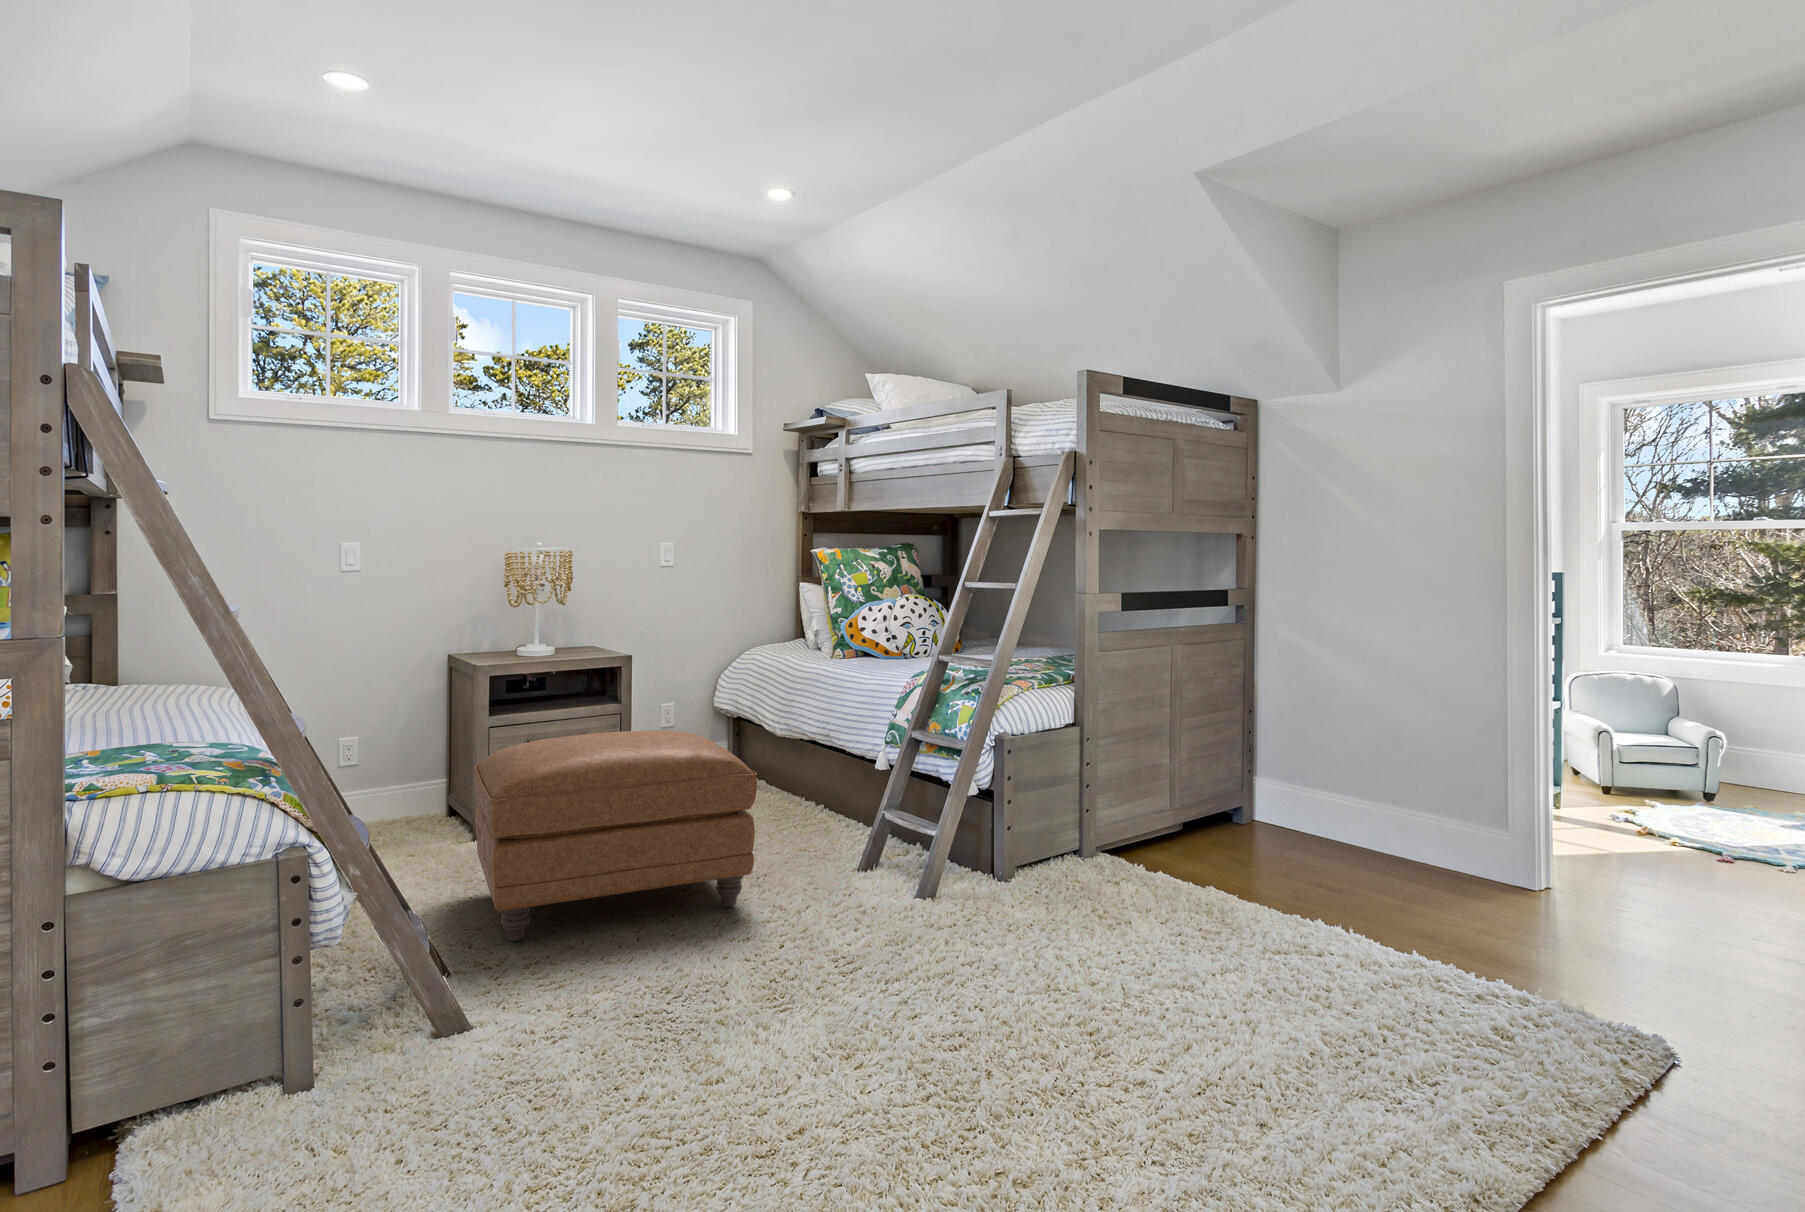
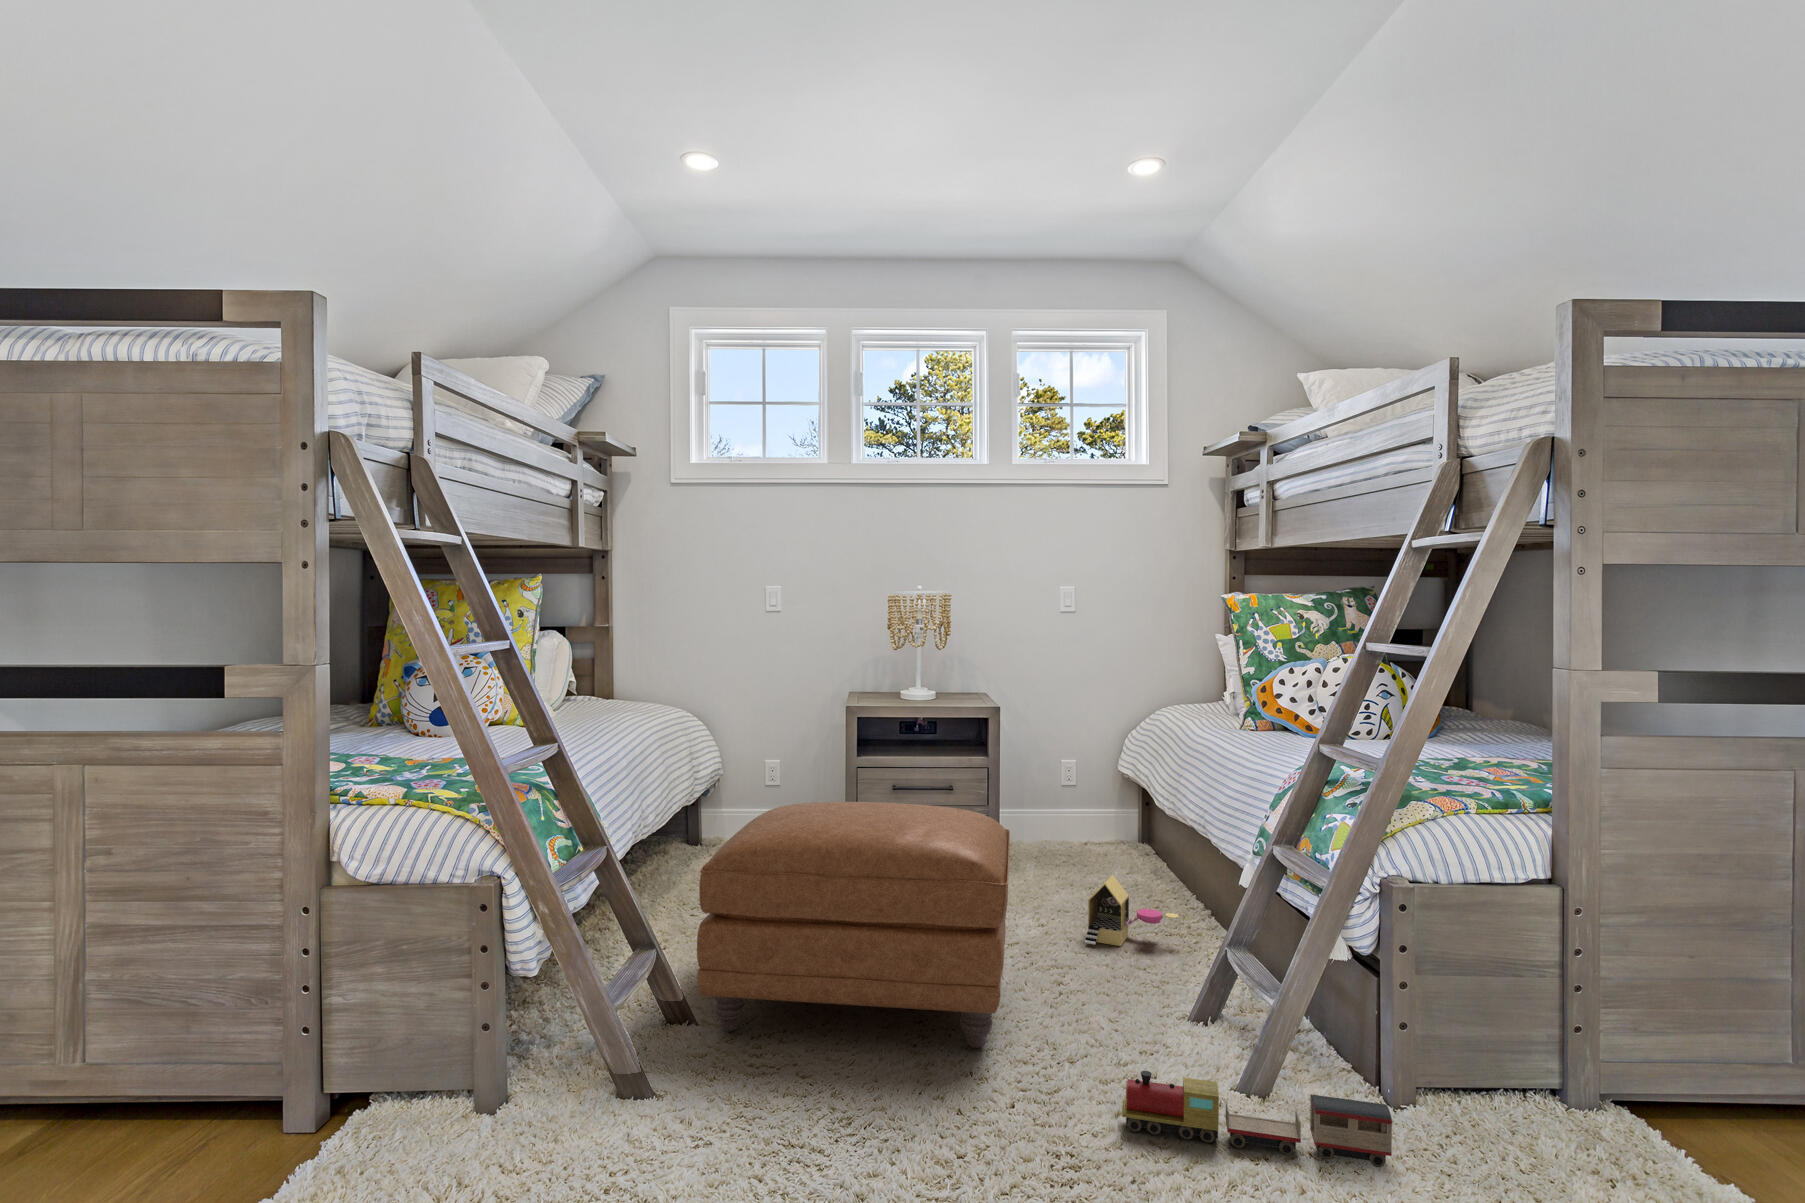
toy house: none [751,778,819,834] -> present [1085,875,1178,946]
toy train: none [859,868,1019,922] -> present [1122,1071,1392,1167]

